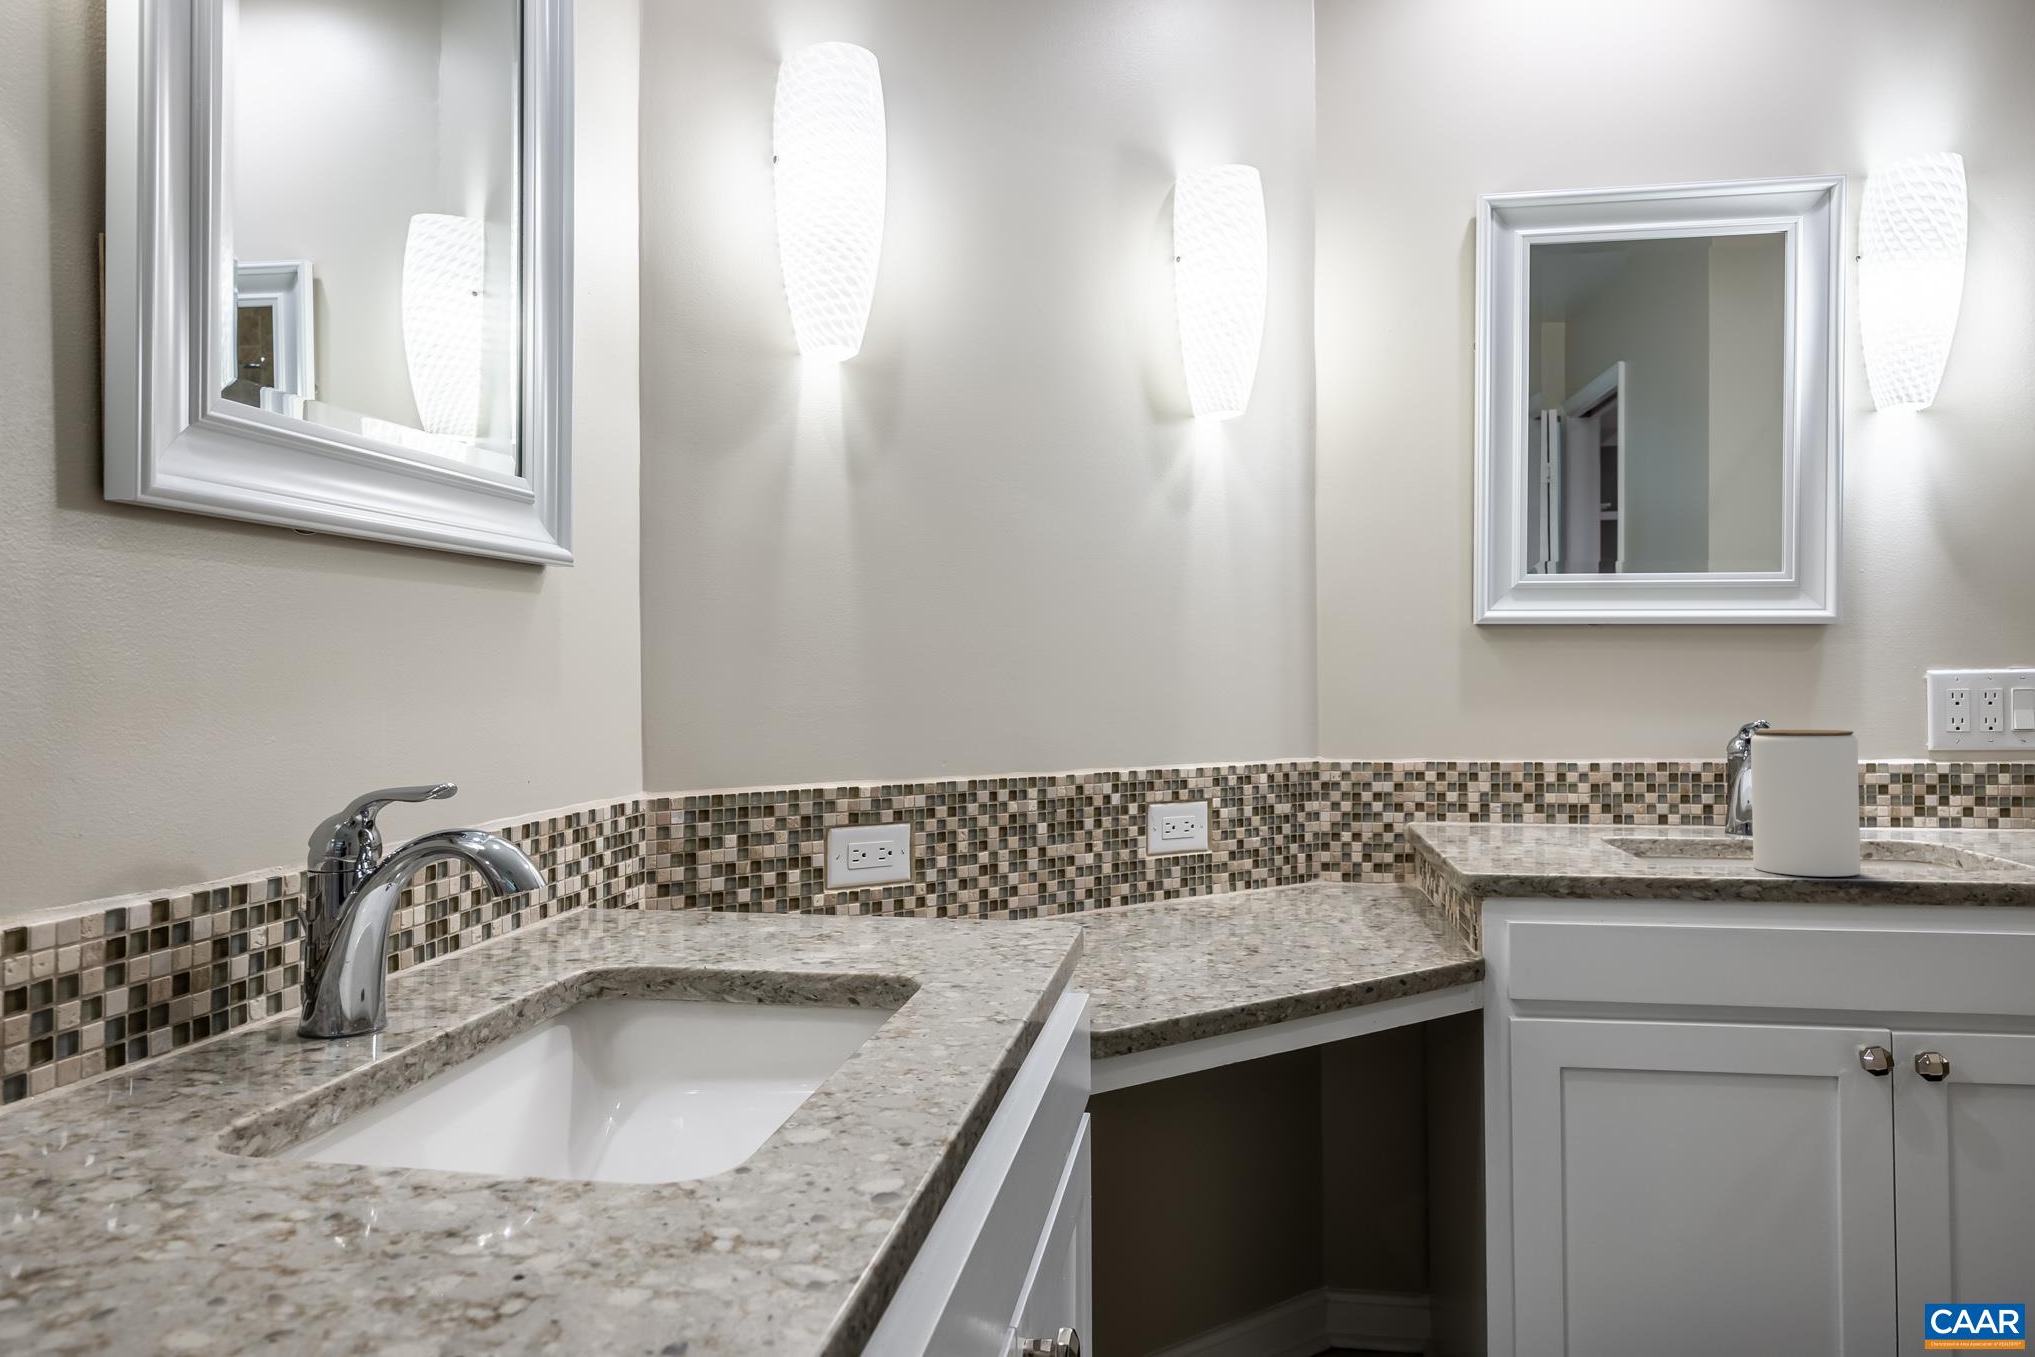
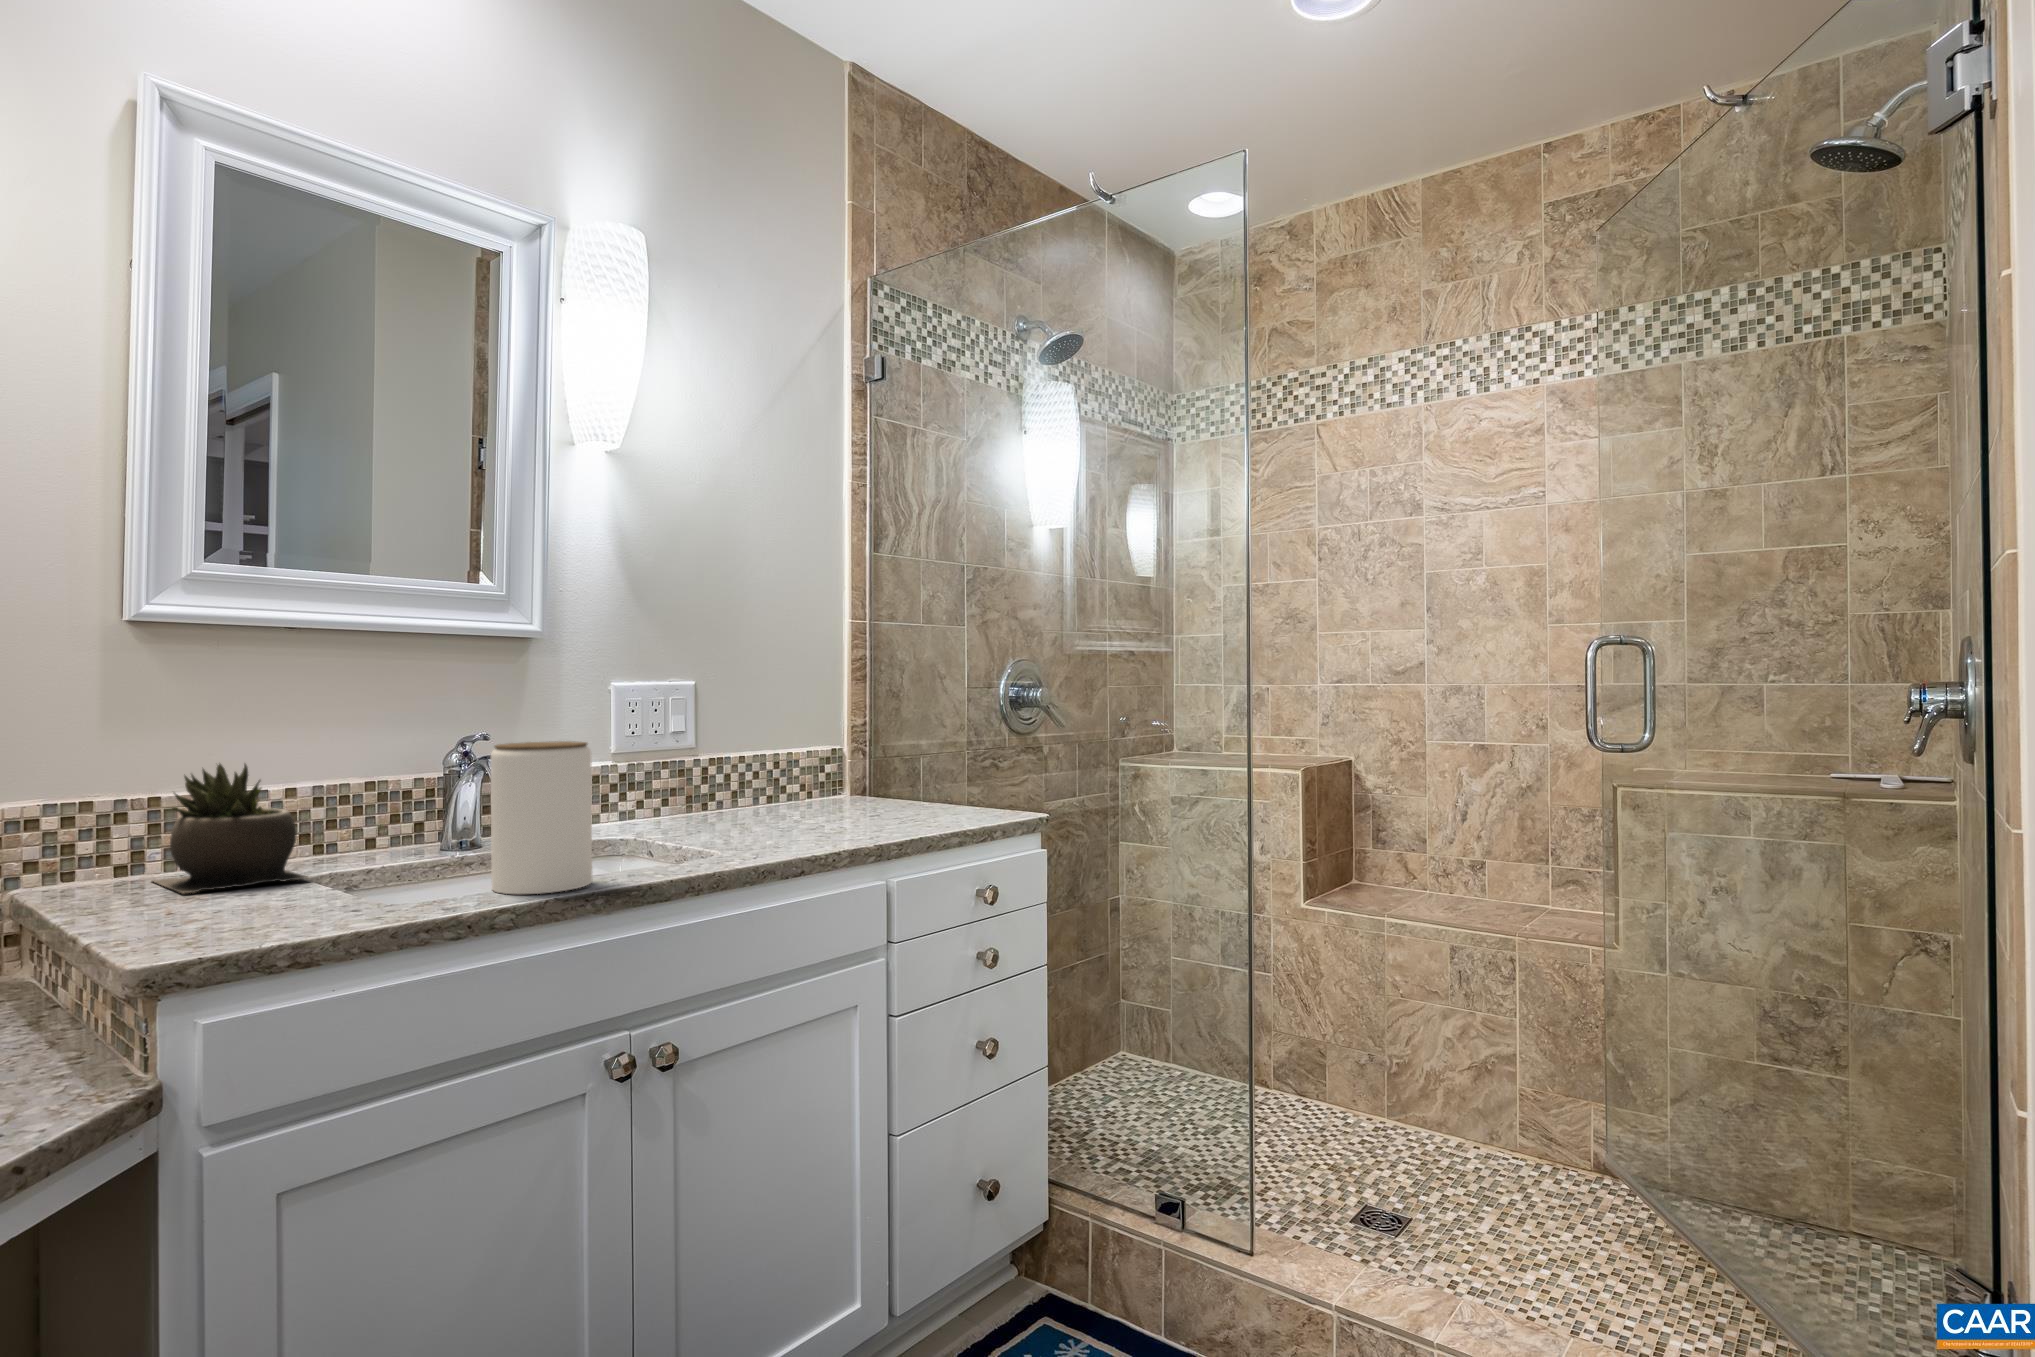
succulent plant: none [1494,738,1606,839] -> present [154,764,308,893]

